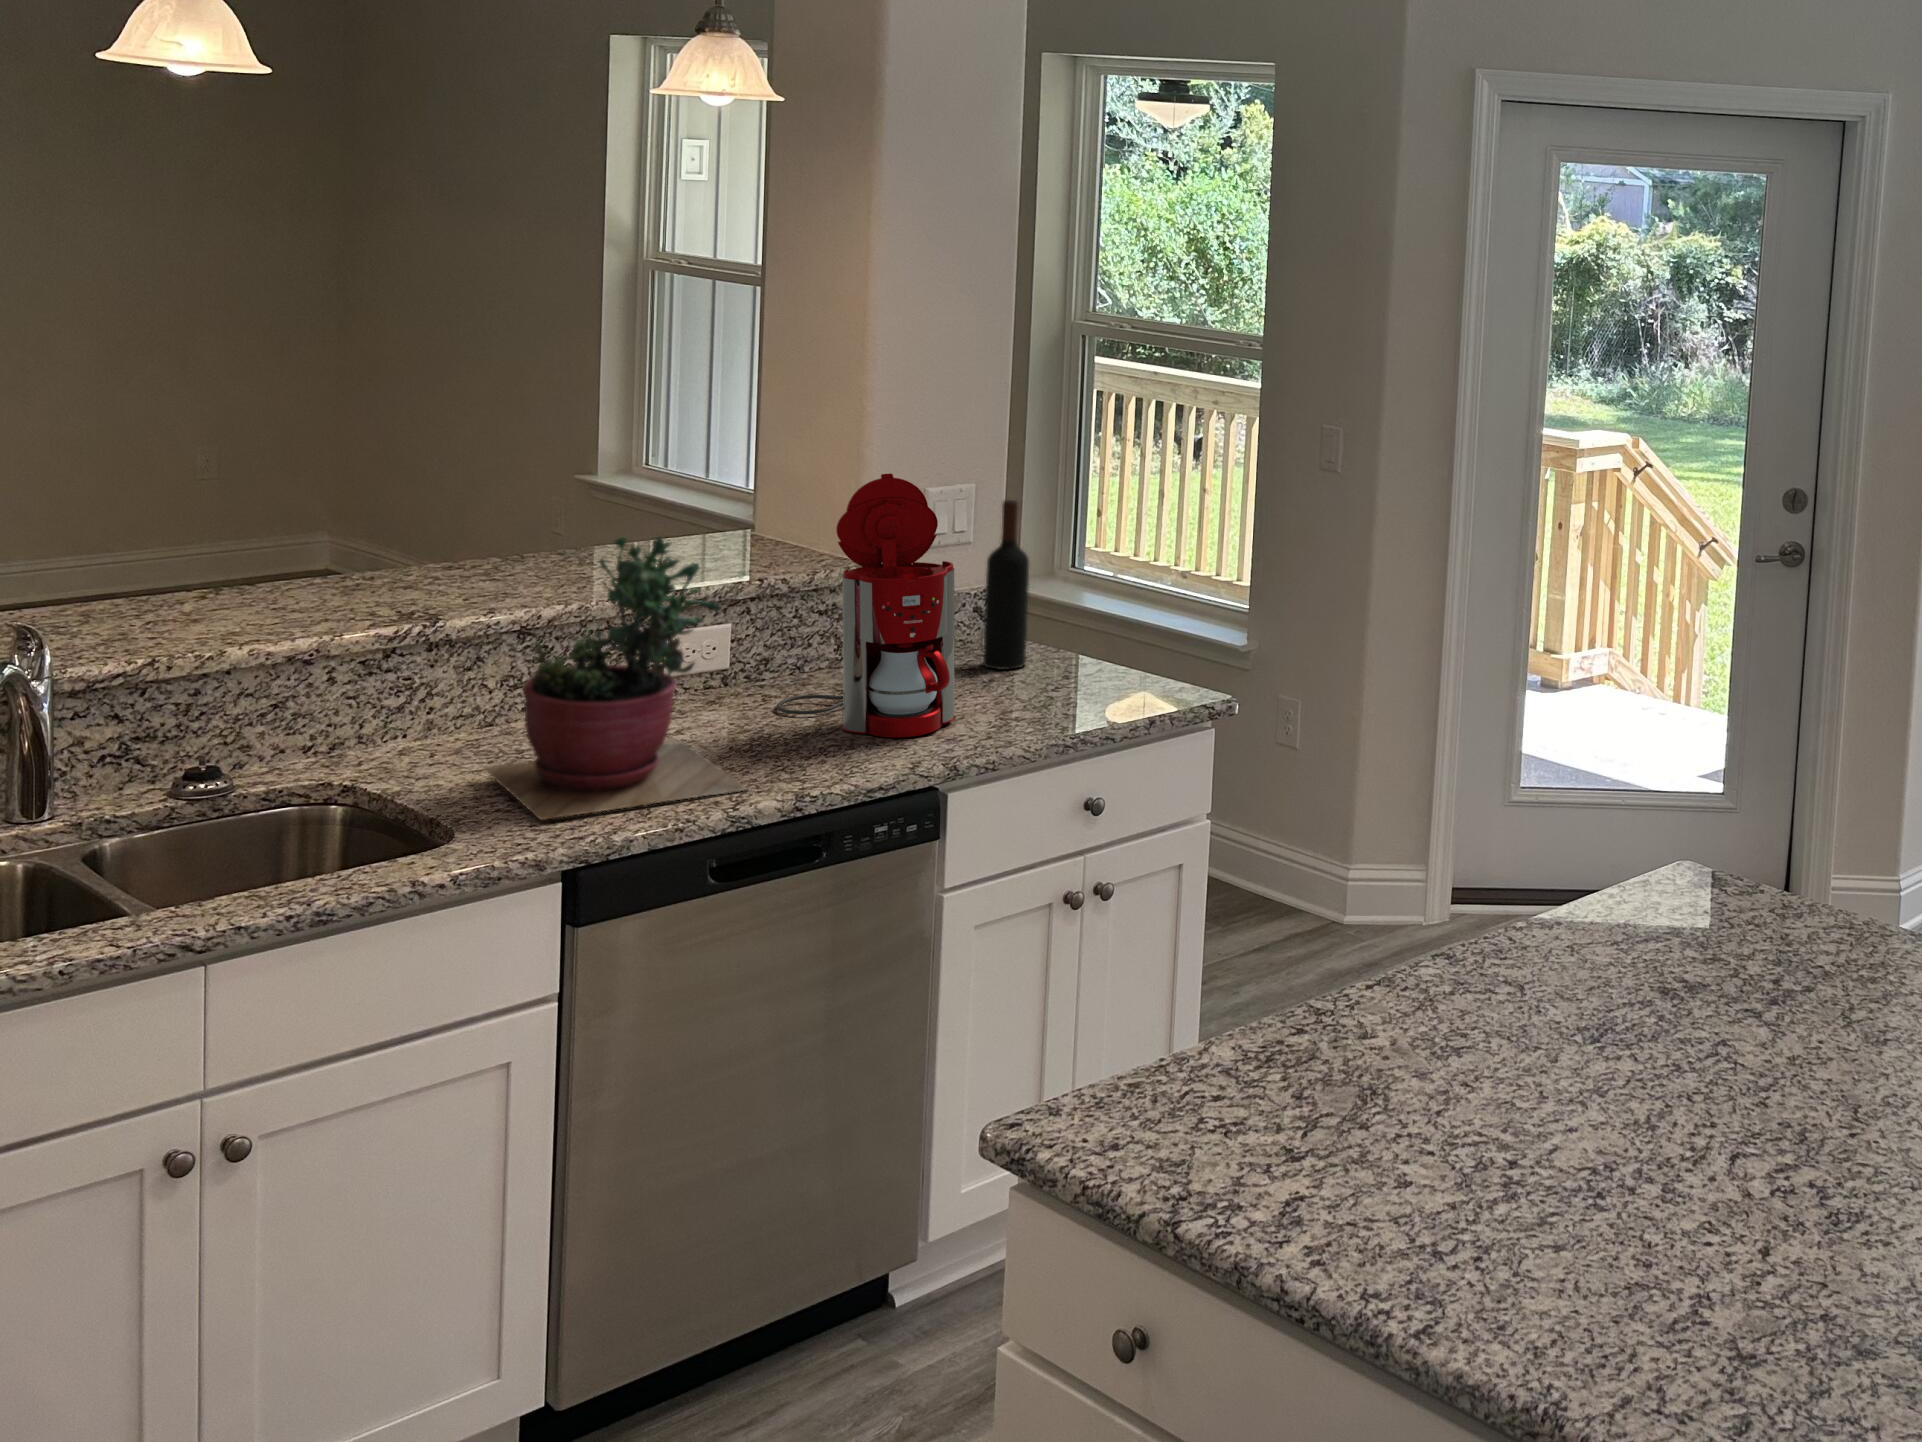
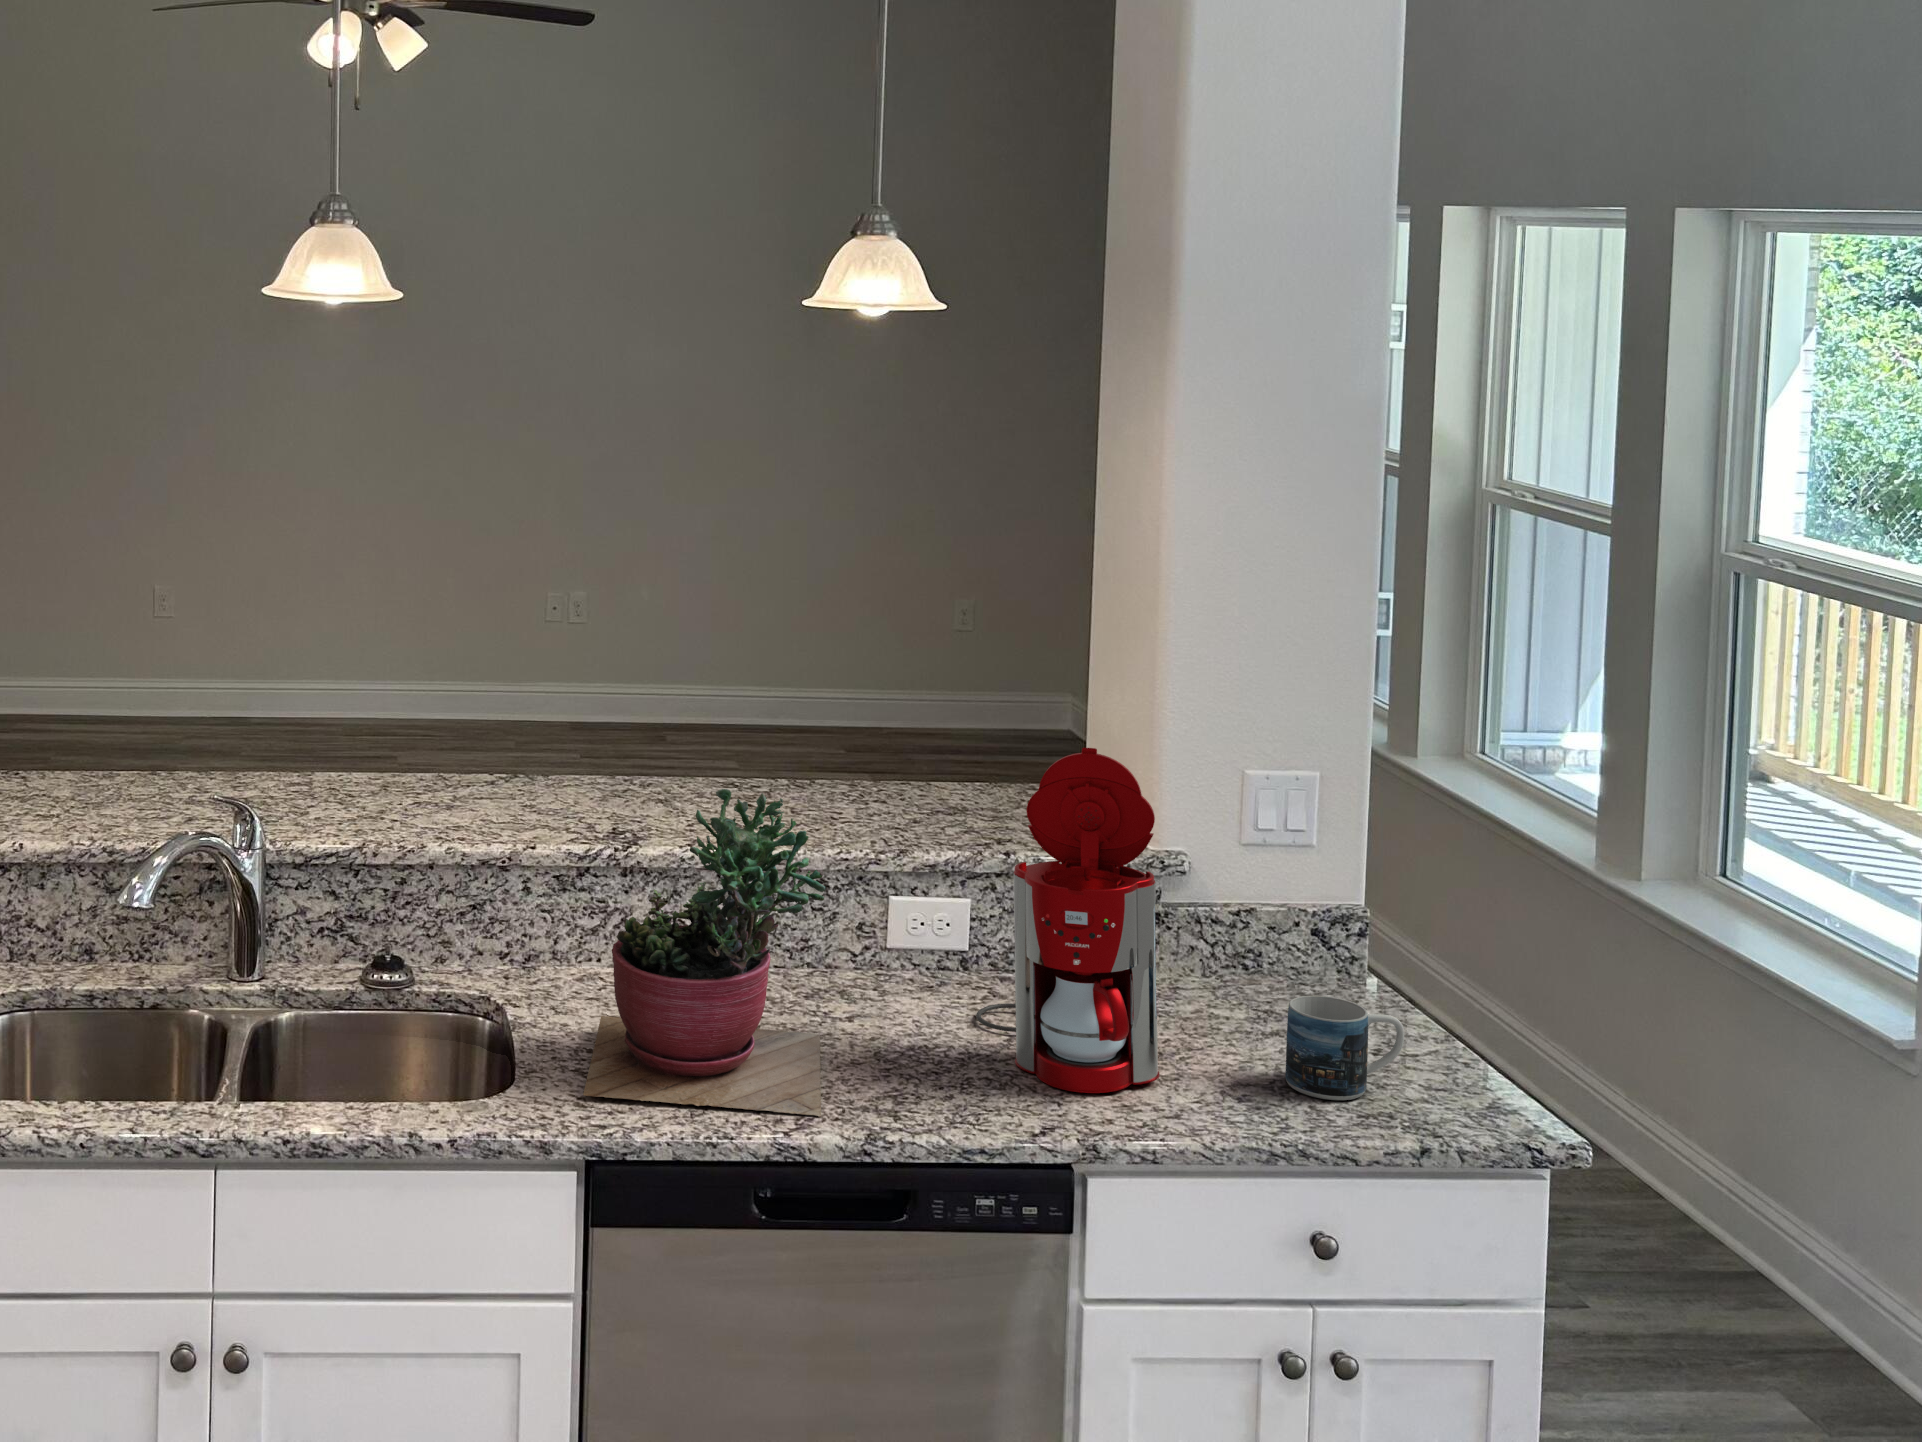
wine bottle: present [983,500,1029,670] -> none [1292,795,1355,1025]
mug: none [1030,637,1106,707] -> present [1285,996,1404,1100]

